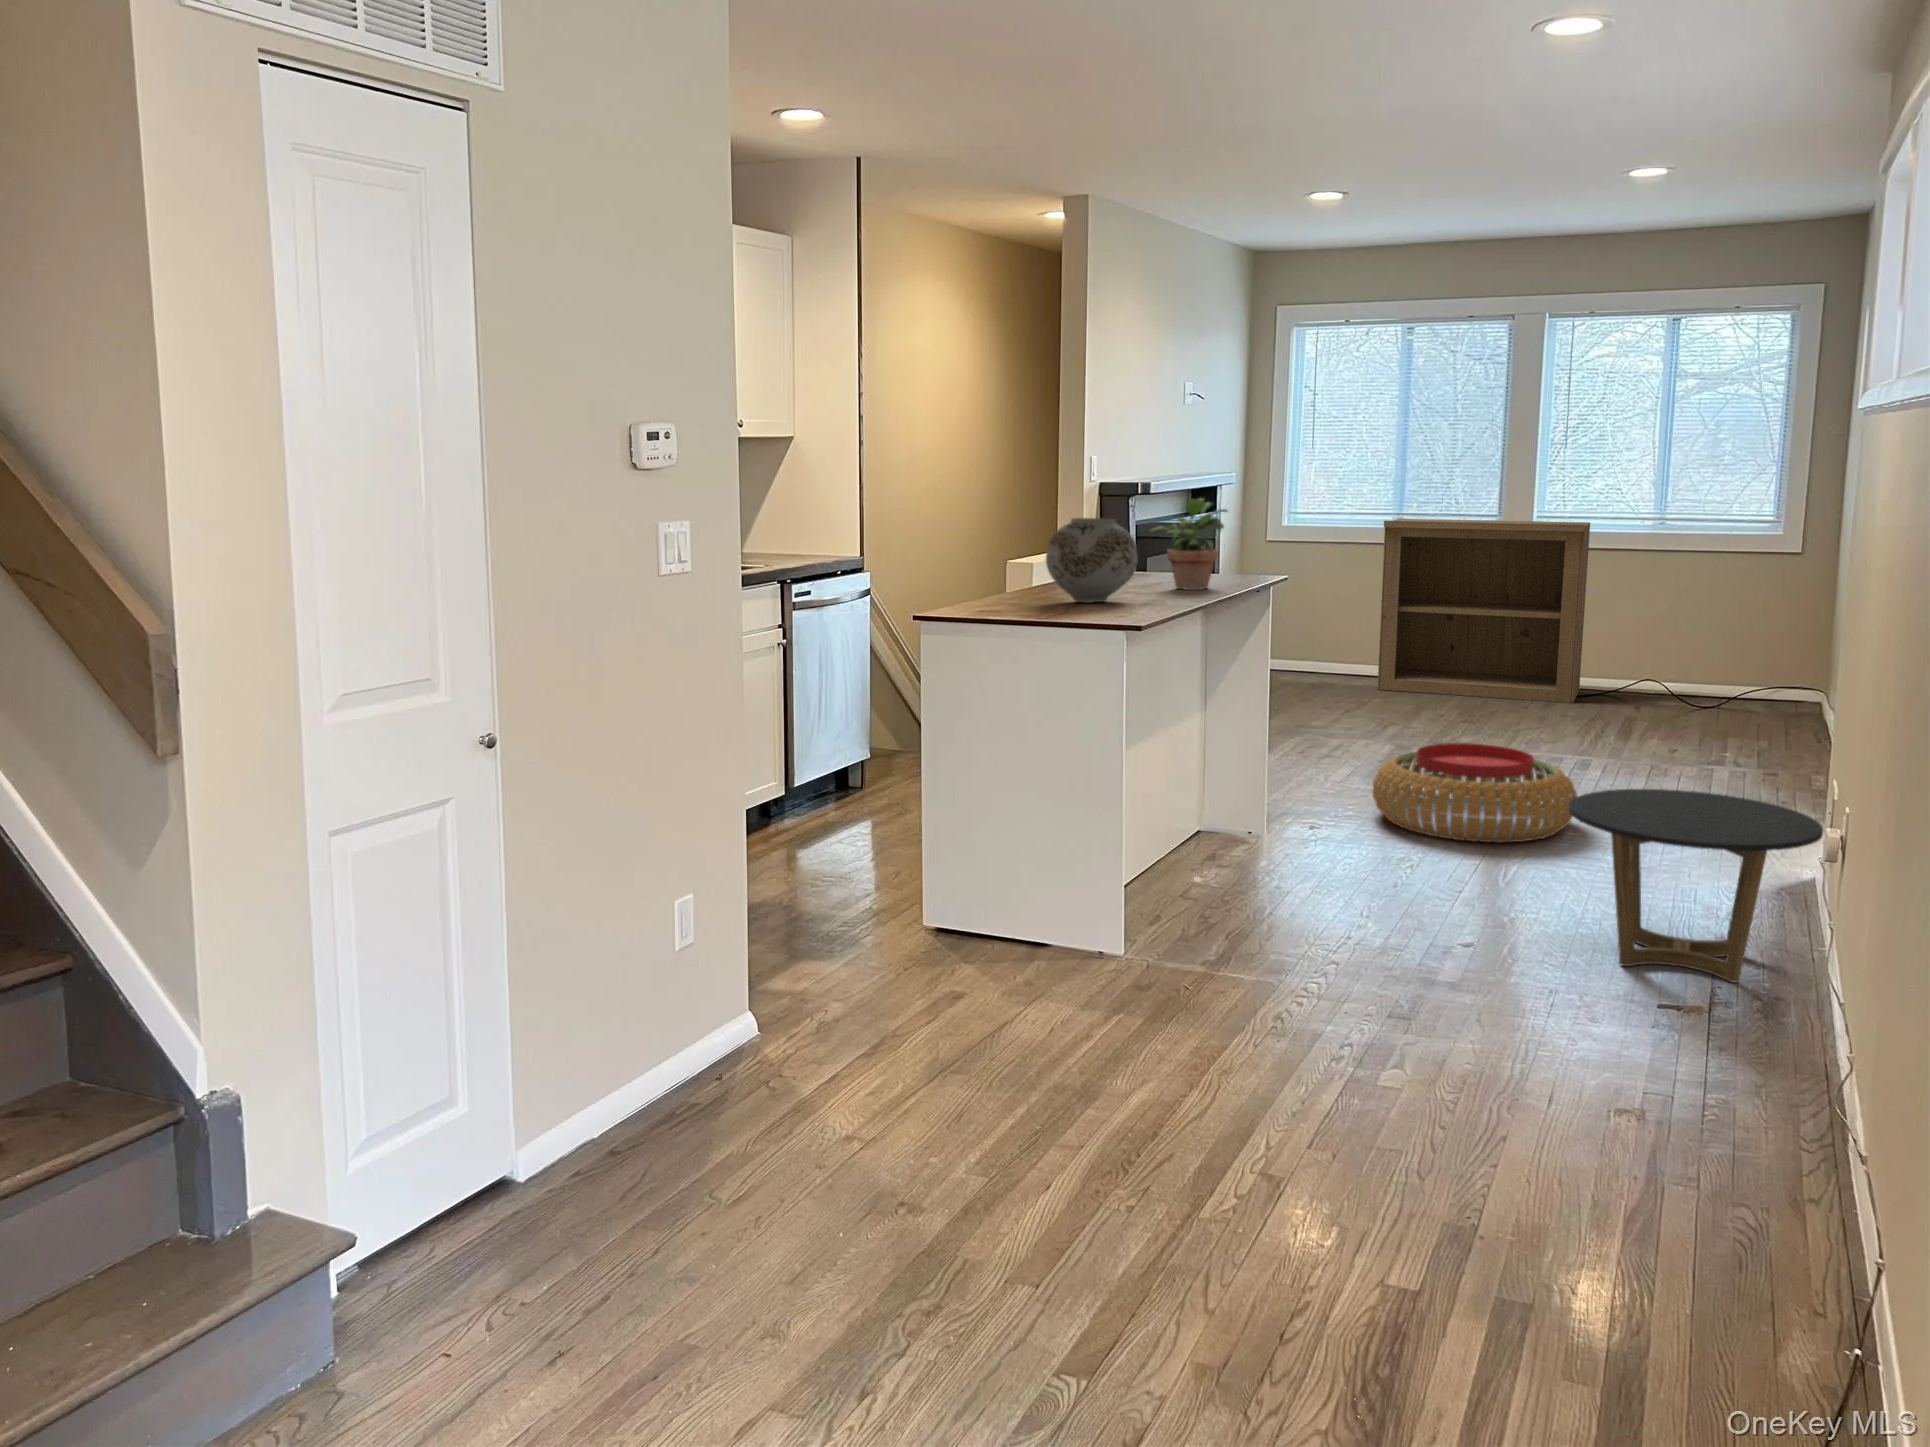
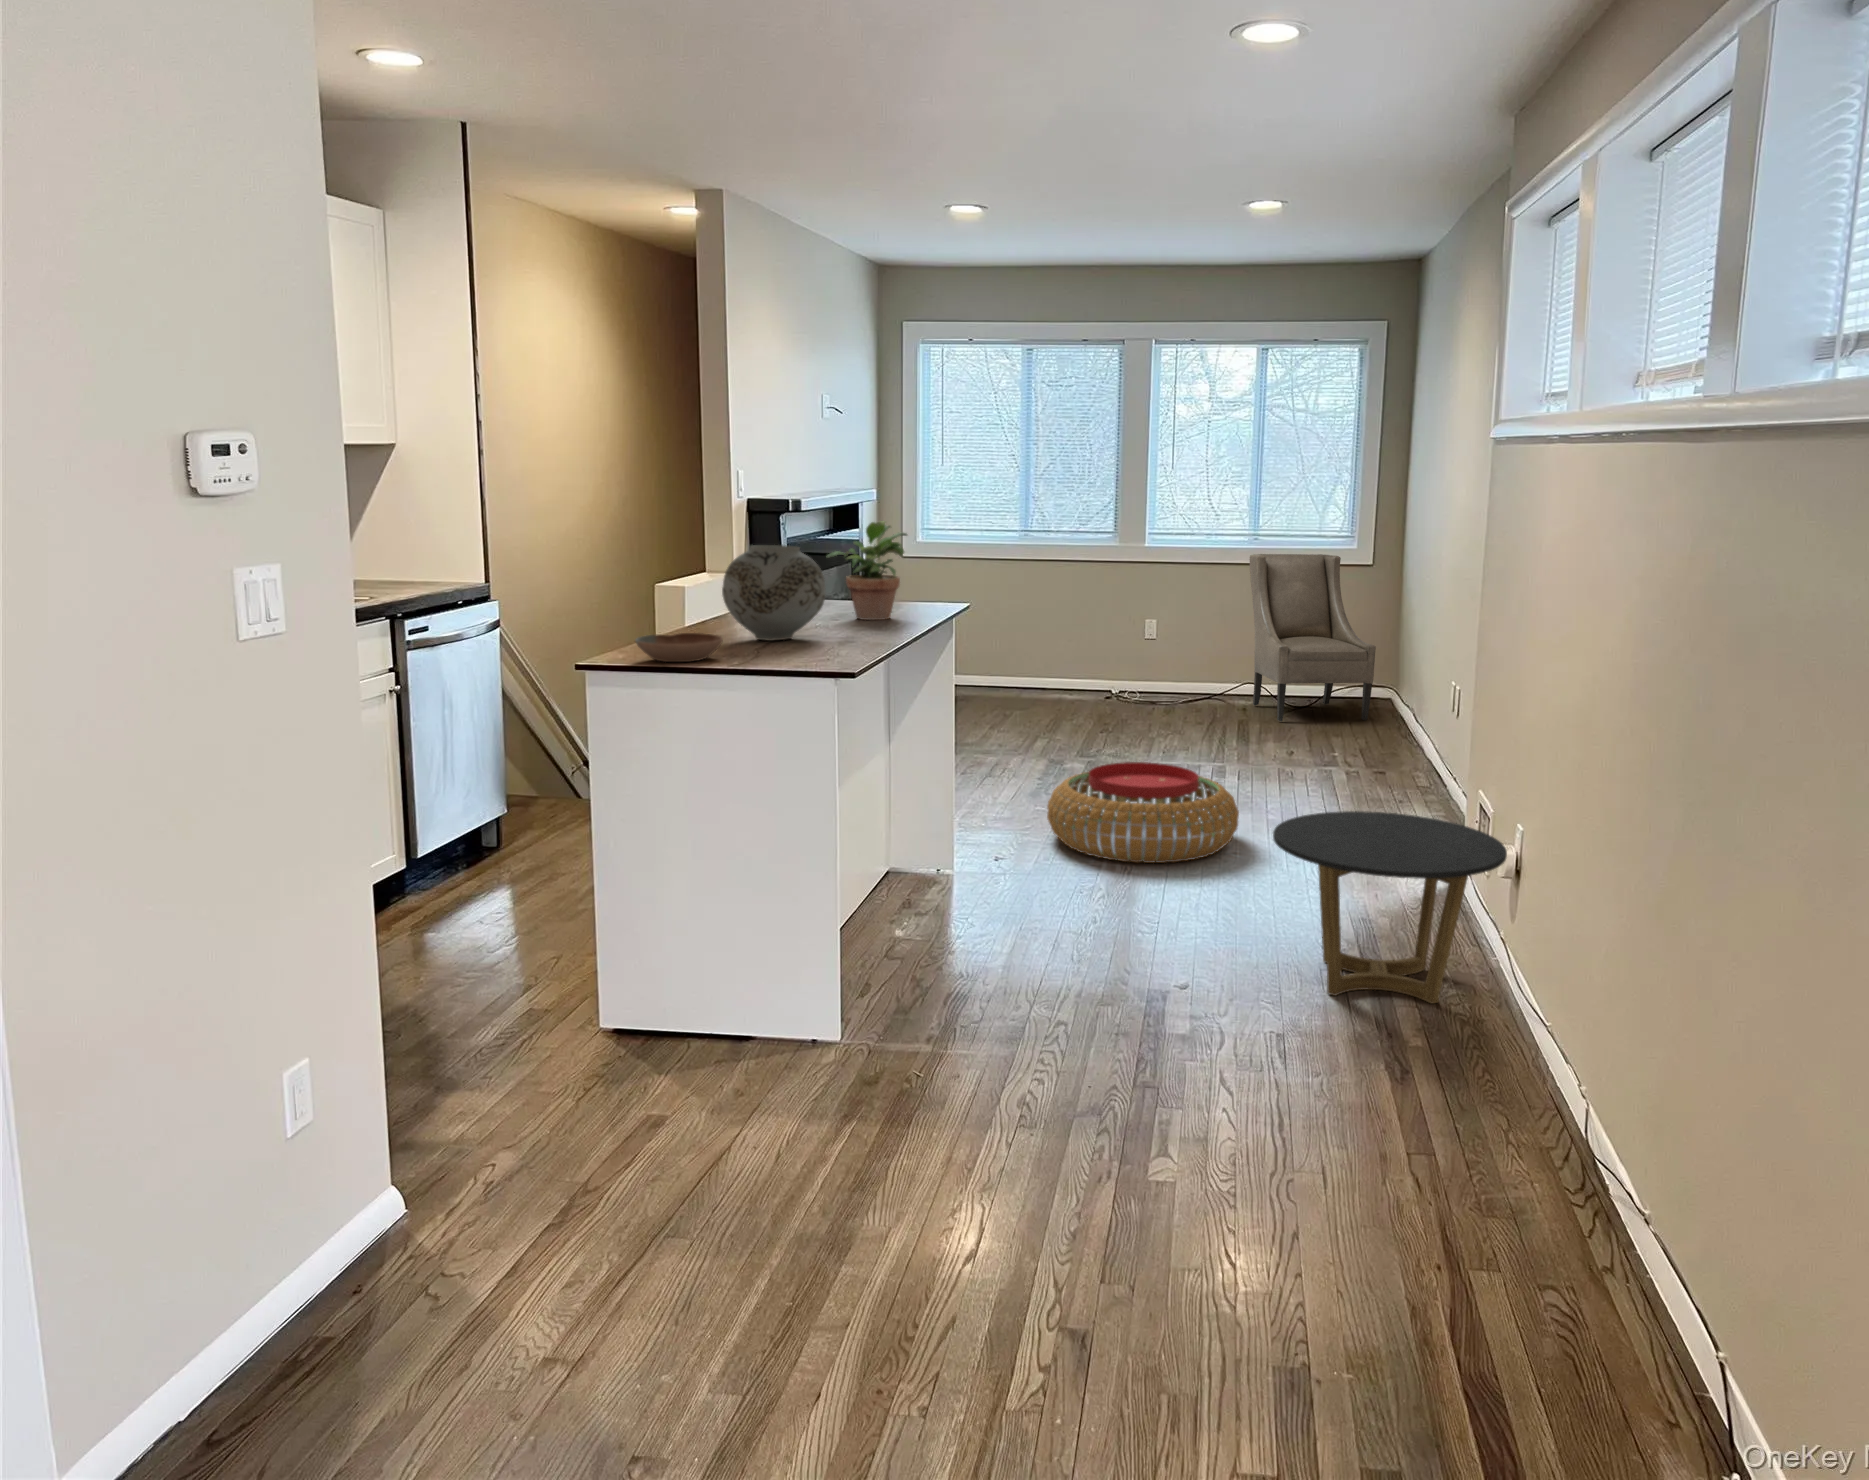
bookshelf: present [1378,519,1590,703] -> none [1013,534,1196,707]
armchair: none [1649,540,1795,724] -> present [1250,554,1376,722]
bowl: none [964,592,1038,616] -> present [635,633,723,662]

